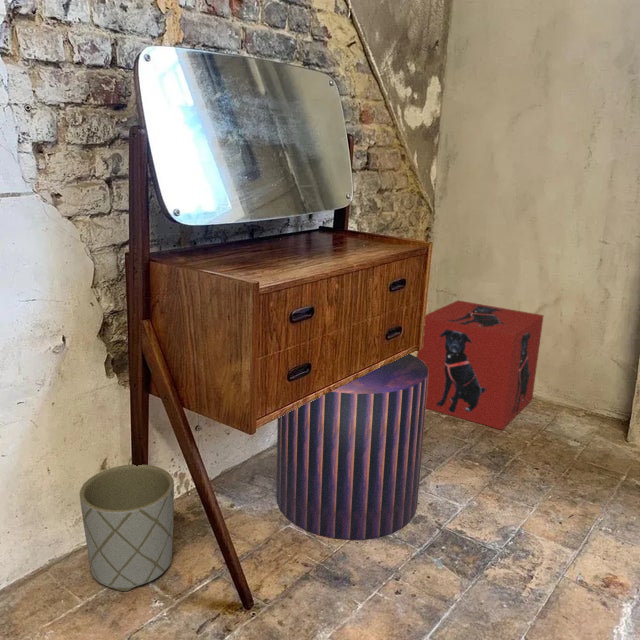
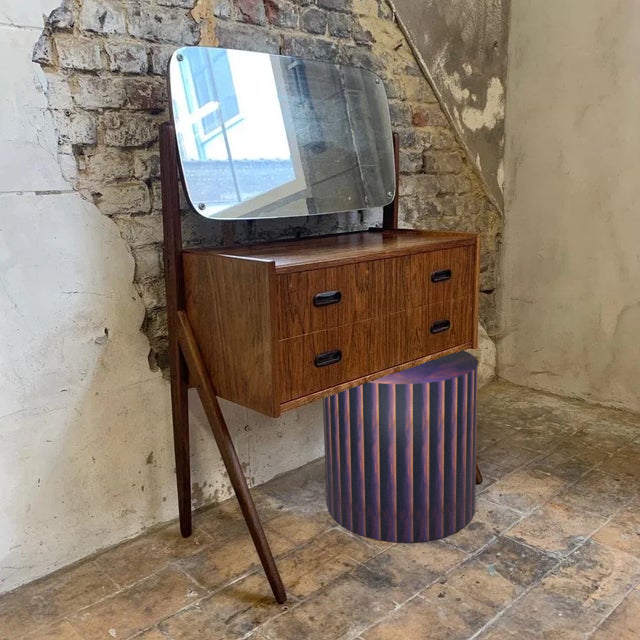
storage box: present [417,301,544,430] -> none [485,306,626,440]
planter: present [80,464,174,591] -> none [120,457,212,581]

